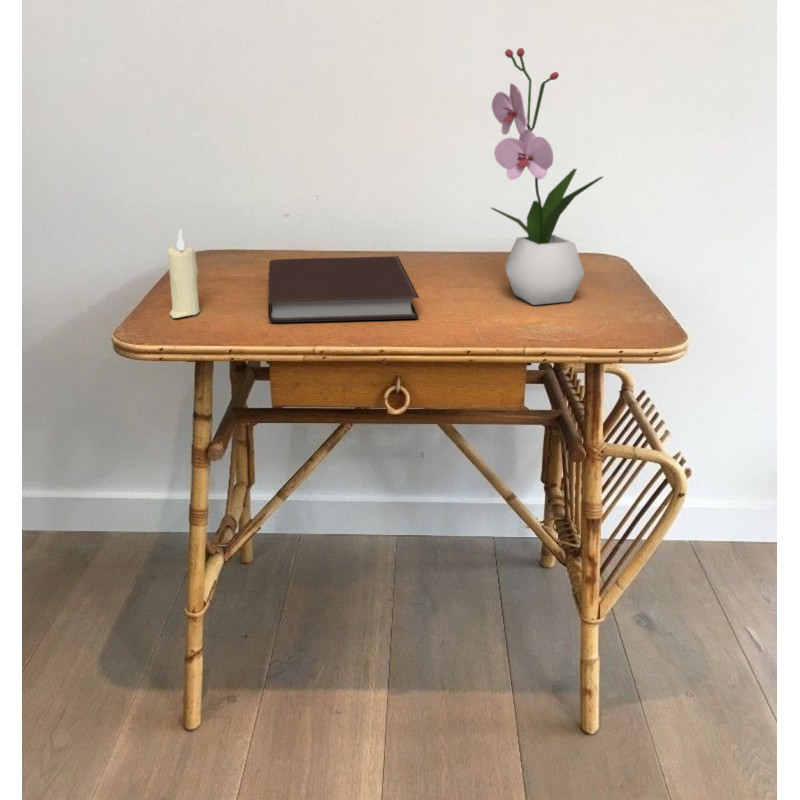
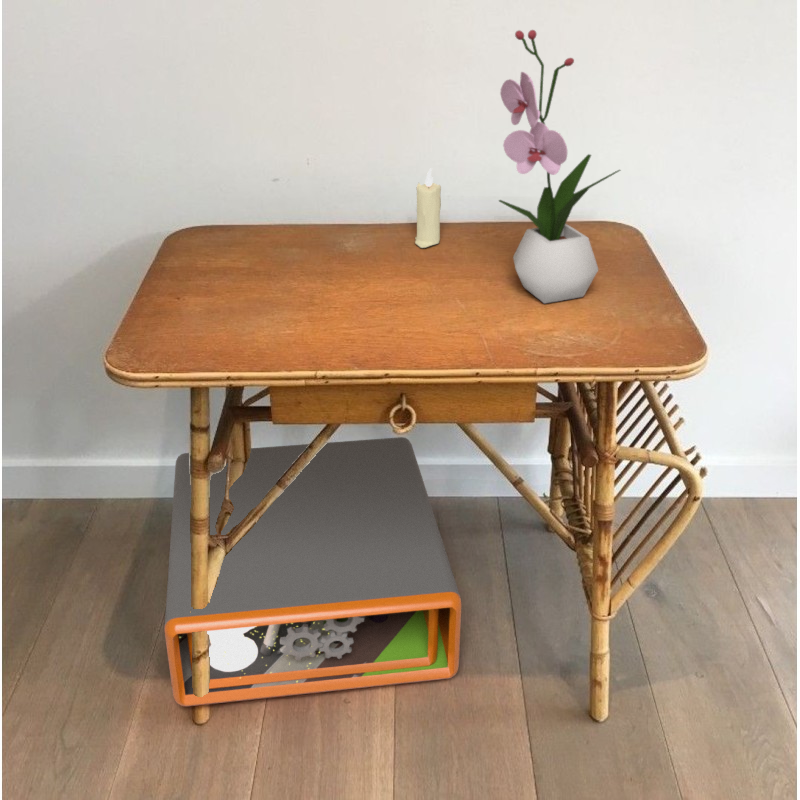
candle: present [168,229,200,318] -> present [415,169,441,248]
notebook: present [268,256,419,322] -> none [262,239,425,337]
storage box: none [159,471,454,709] -> present [164,437,462,707]

